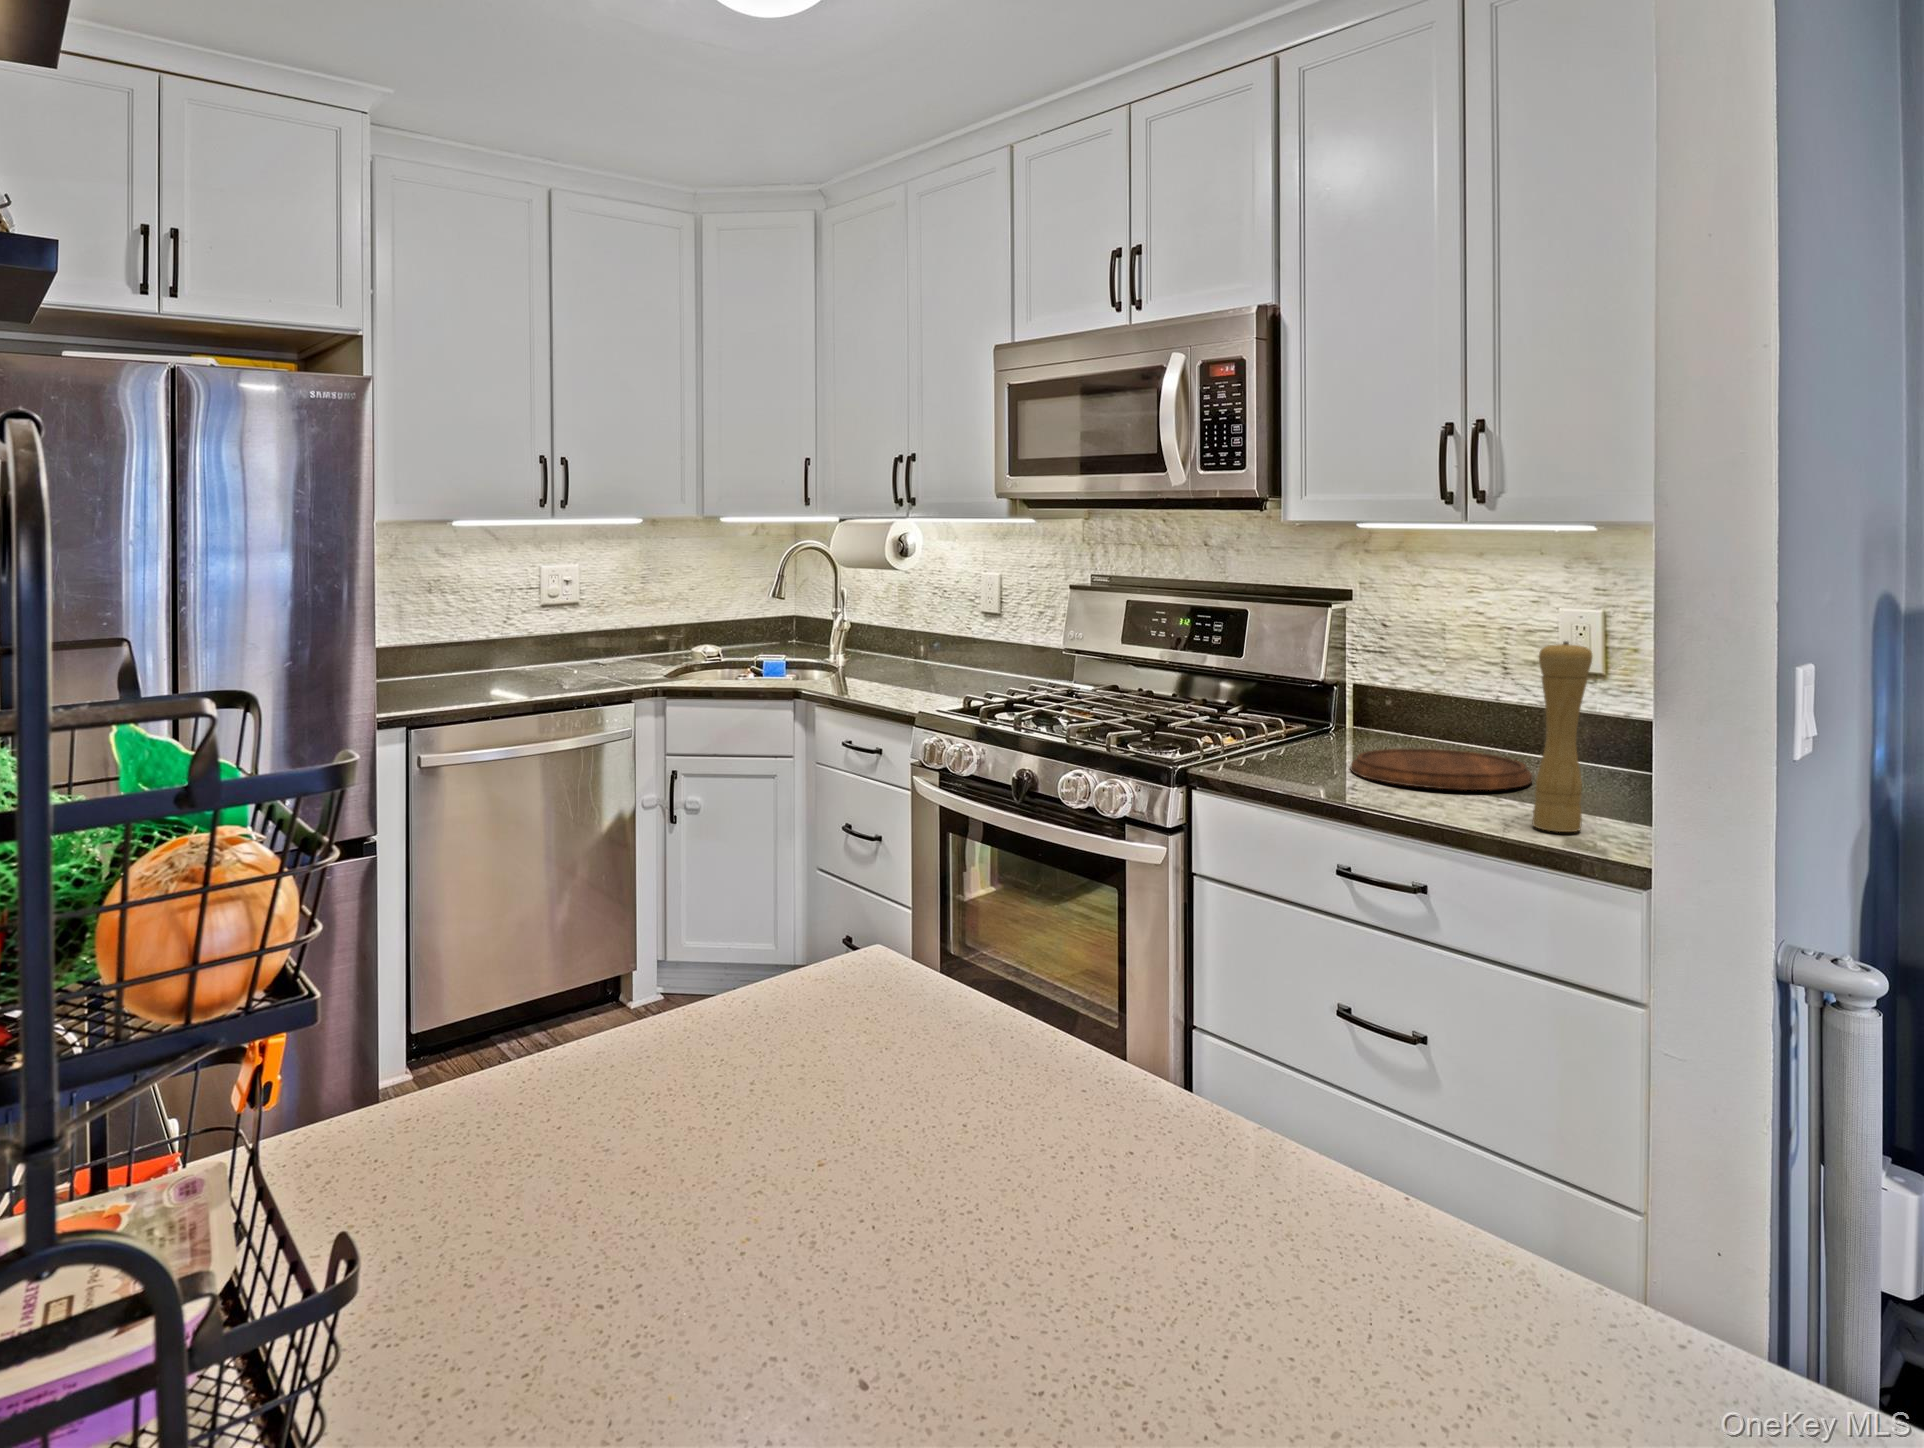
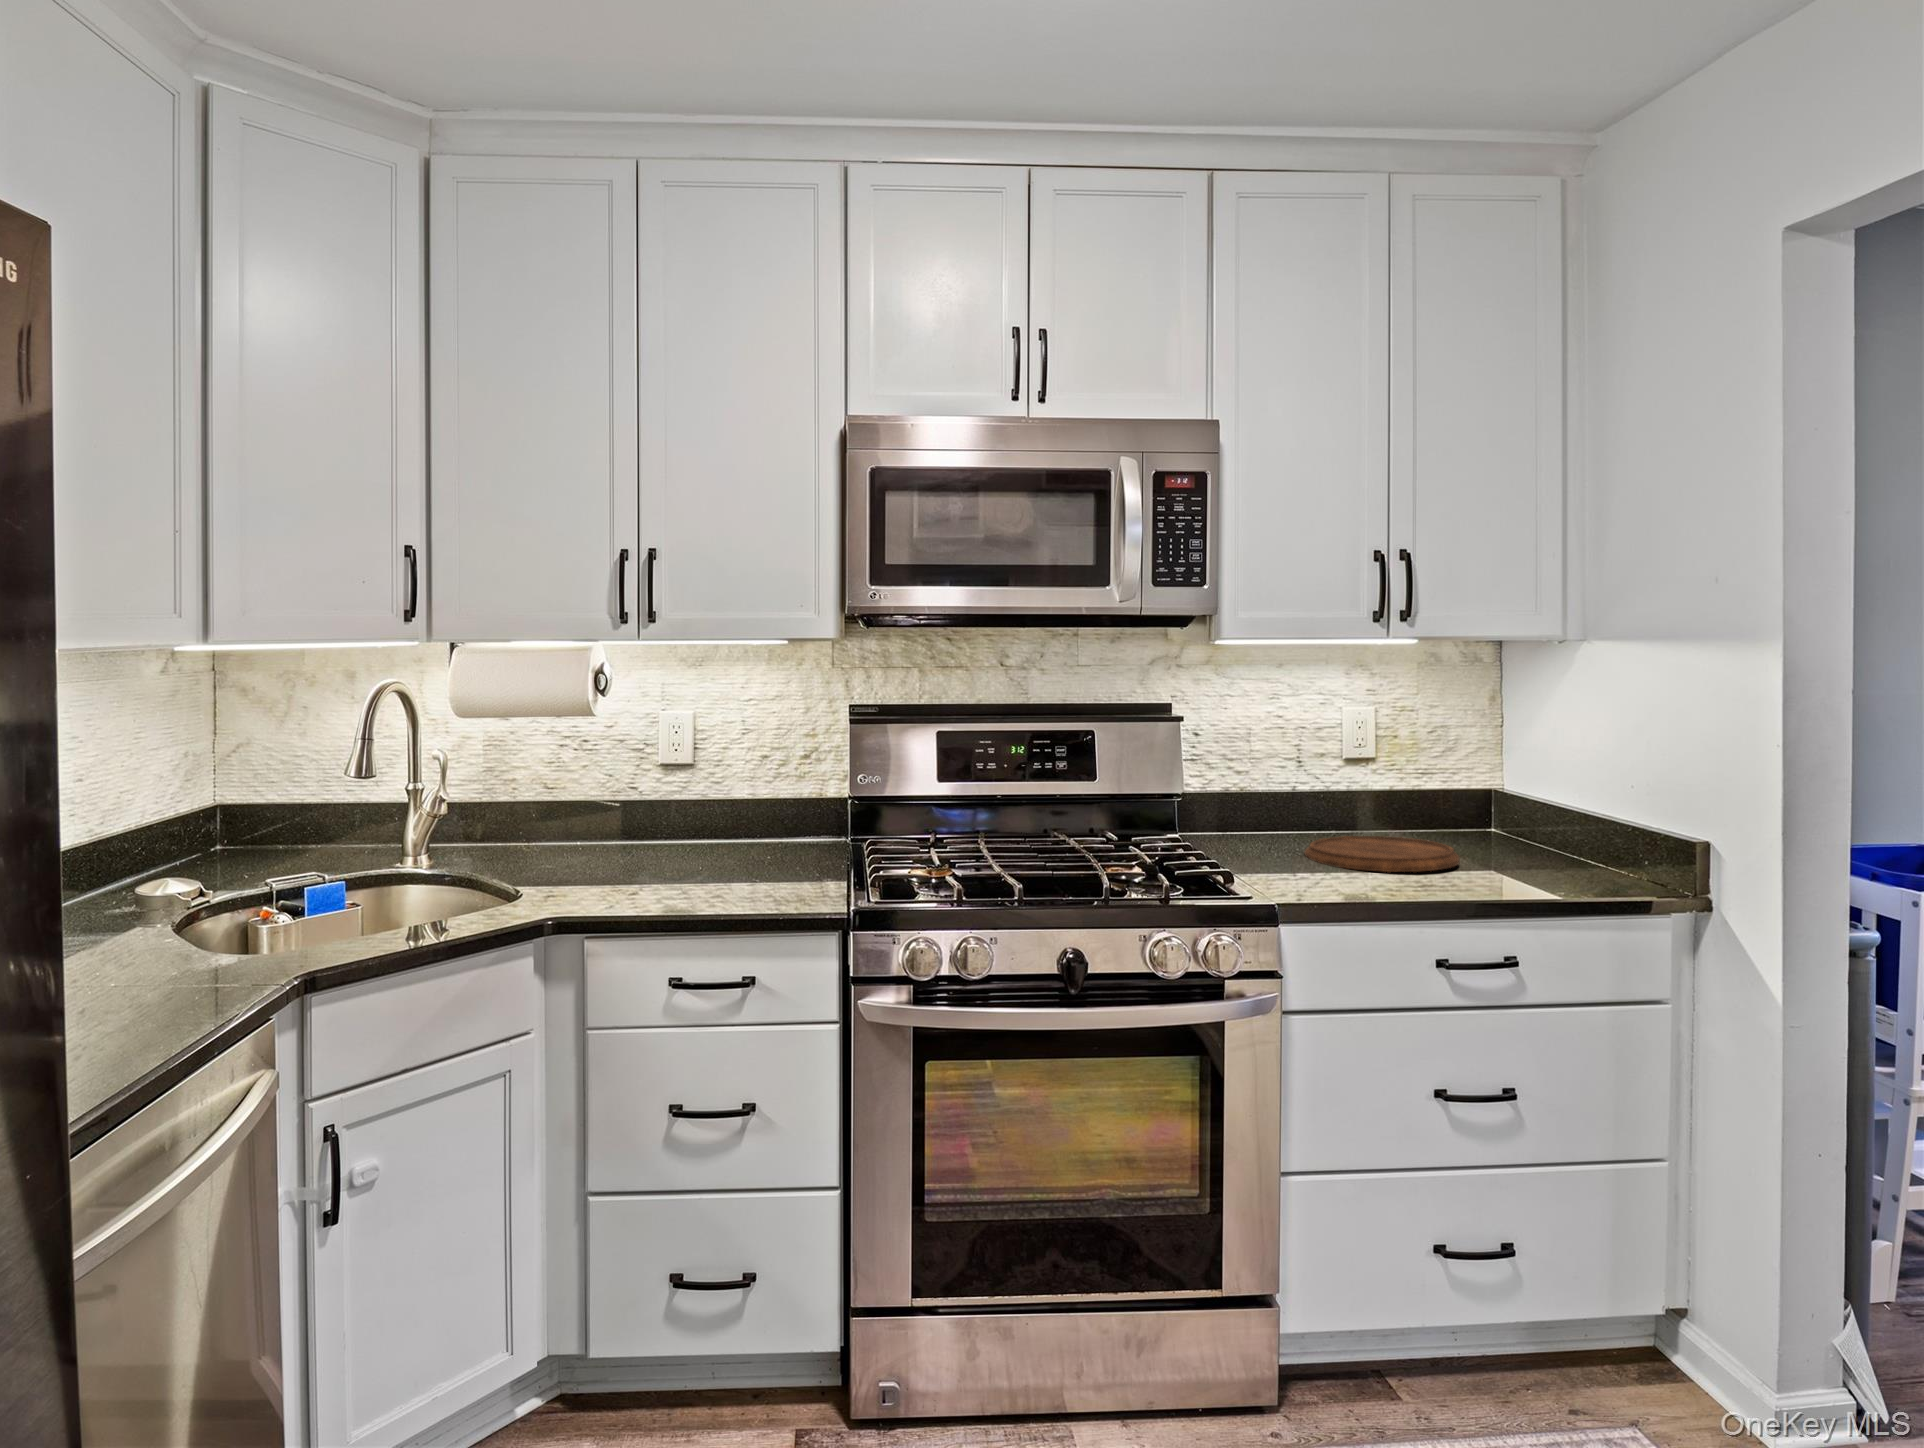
pepper mill: present [1533,641,1592,832] -> none [1562,733,1604,880]

